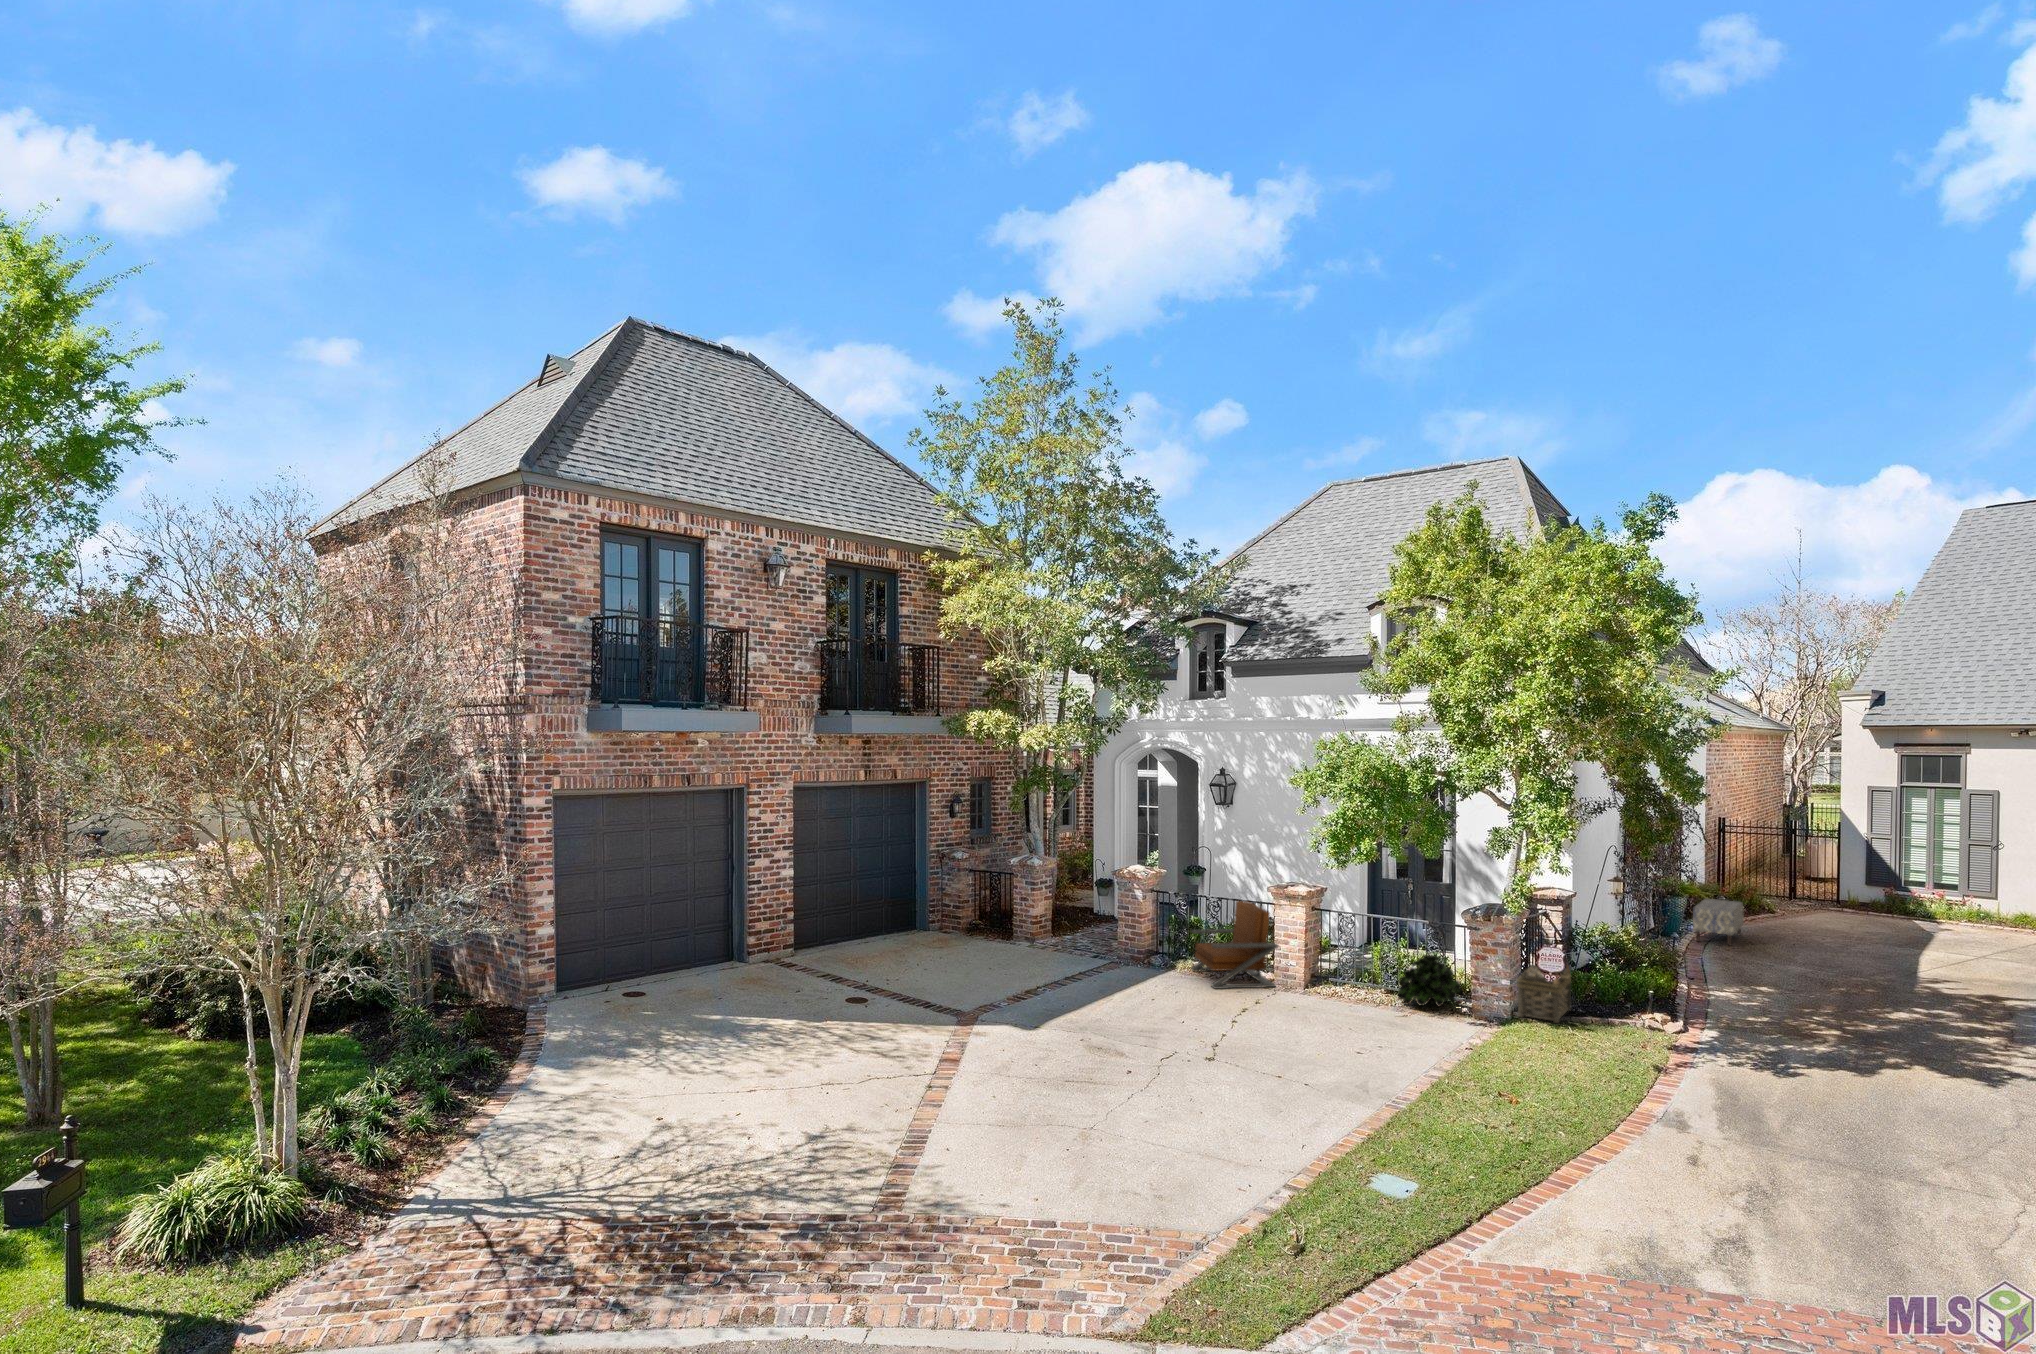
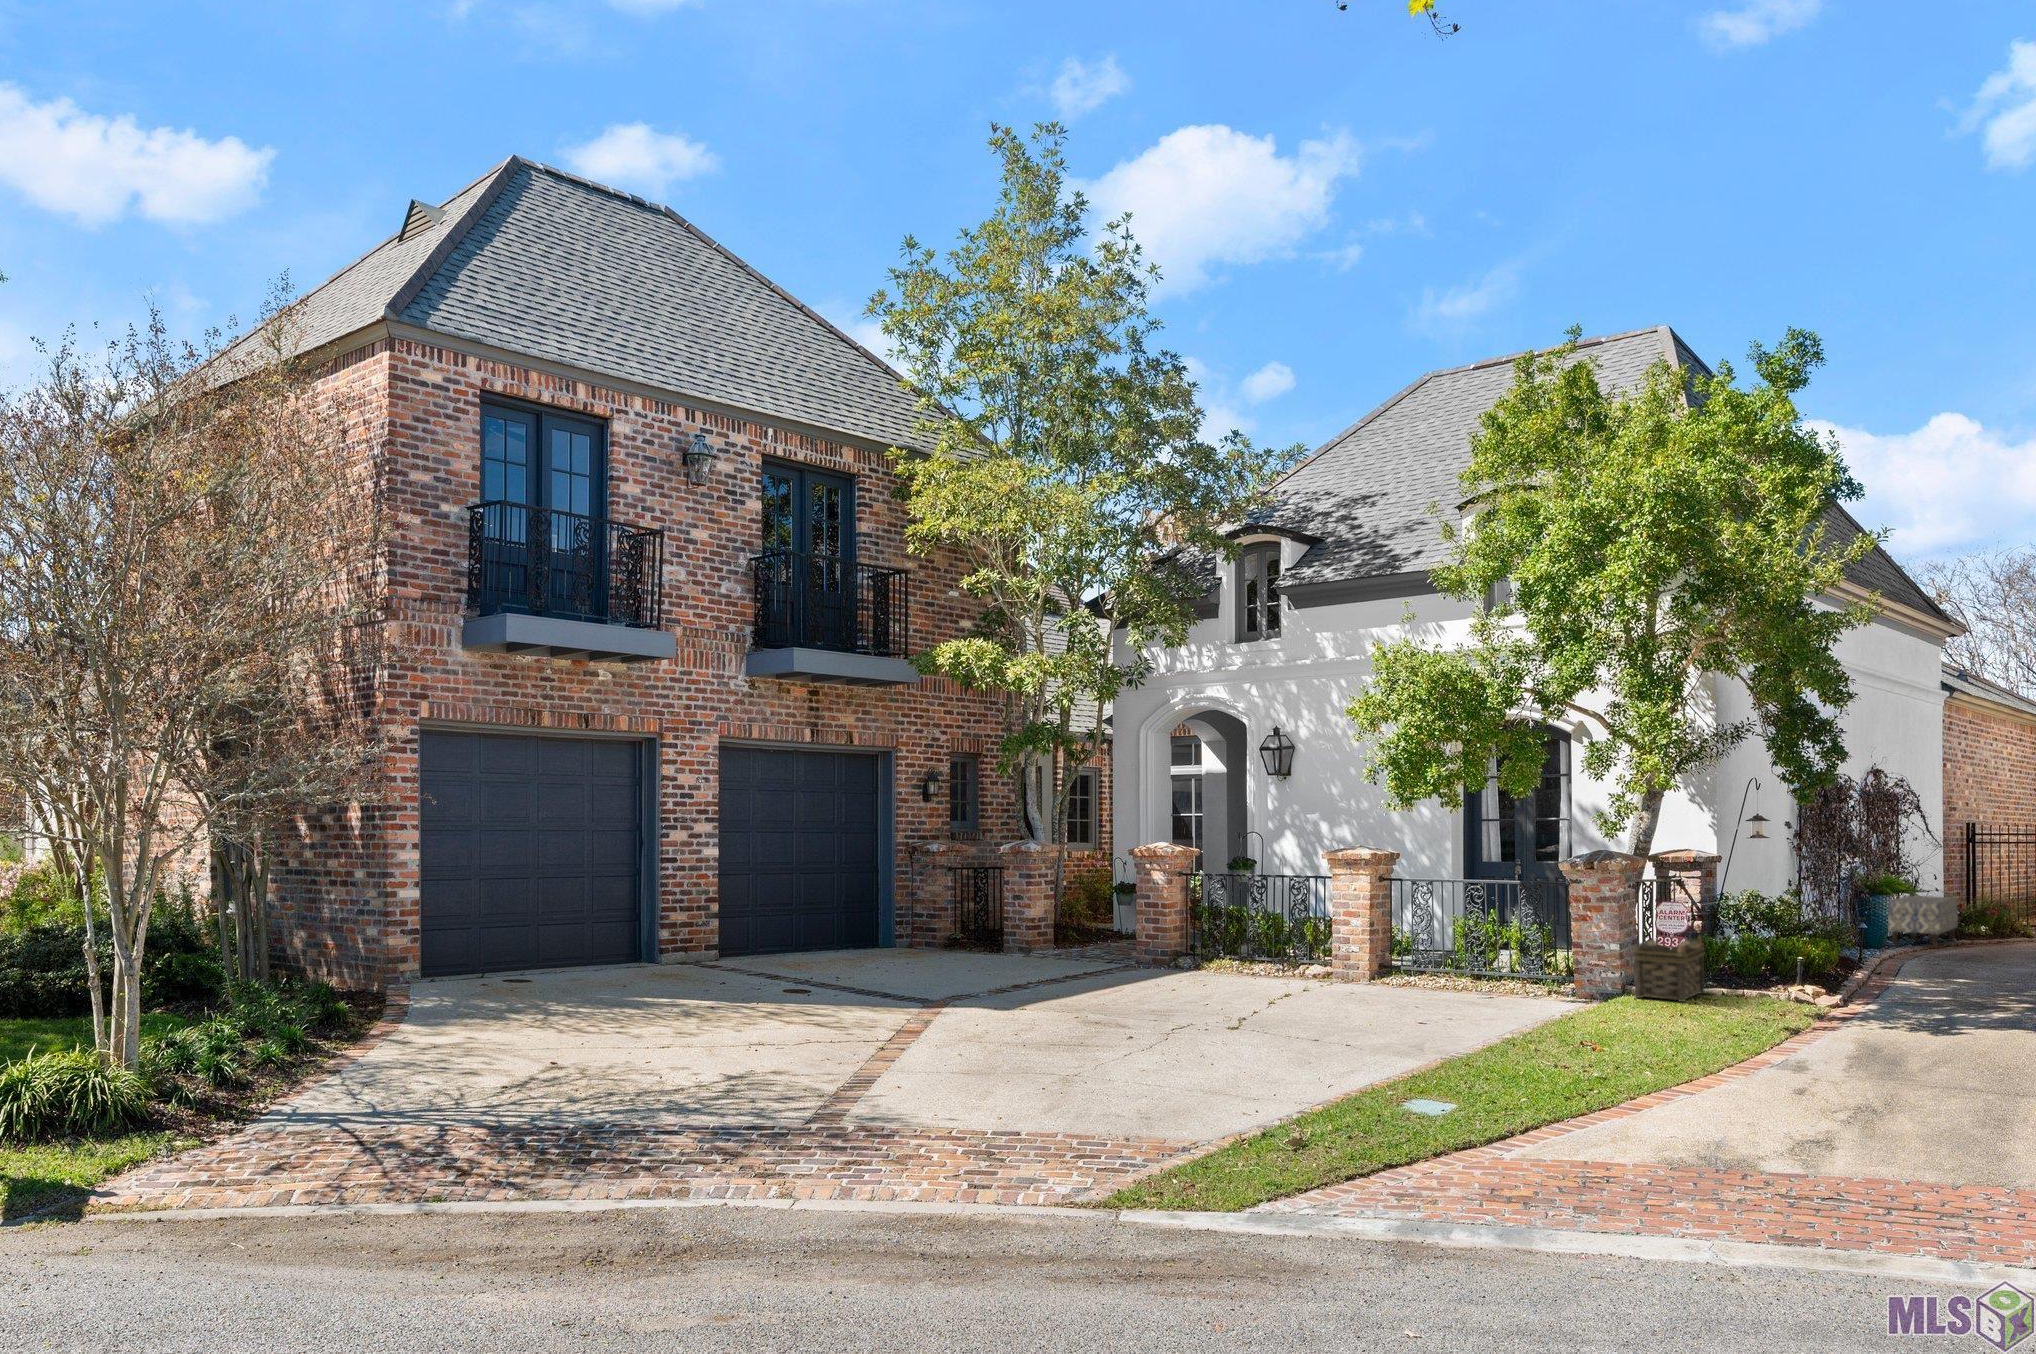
lounge chair: present [1191,901,1278,989] -> none [1227,876,1336,978]
potted plant: present [1397,955,1464,1006] -> none [1484,926,1568,989]

